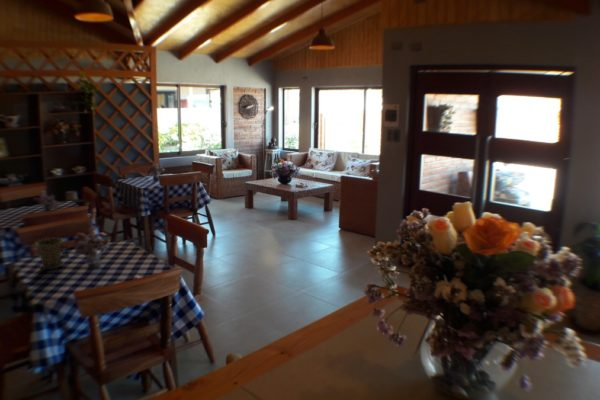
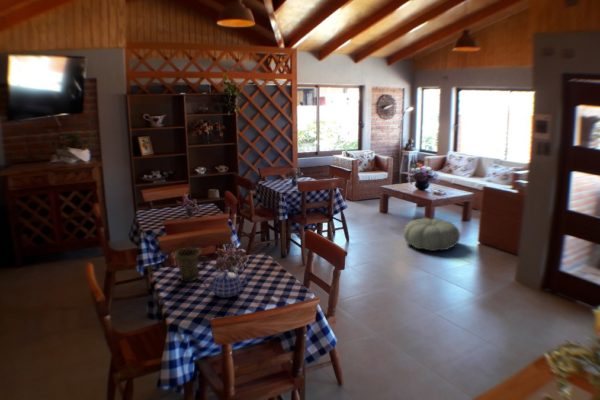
pouf: none [266,210,316,239] -> present [404,219,460,251]
teapot: none [67,255,115,280] -> present [203,270,251,297]

